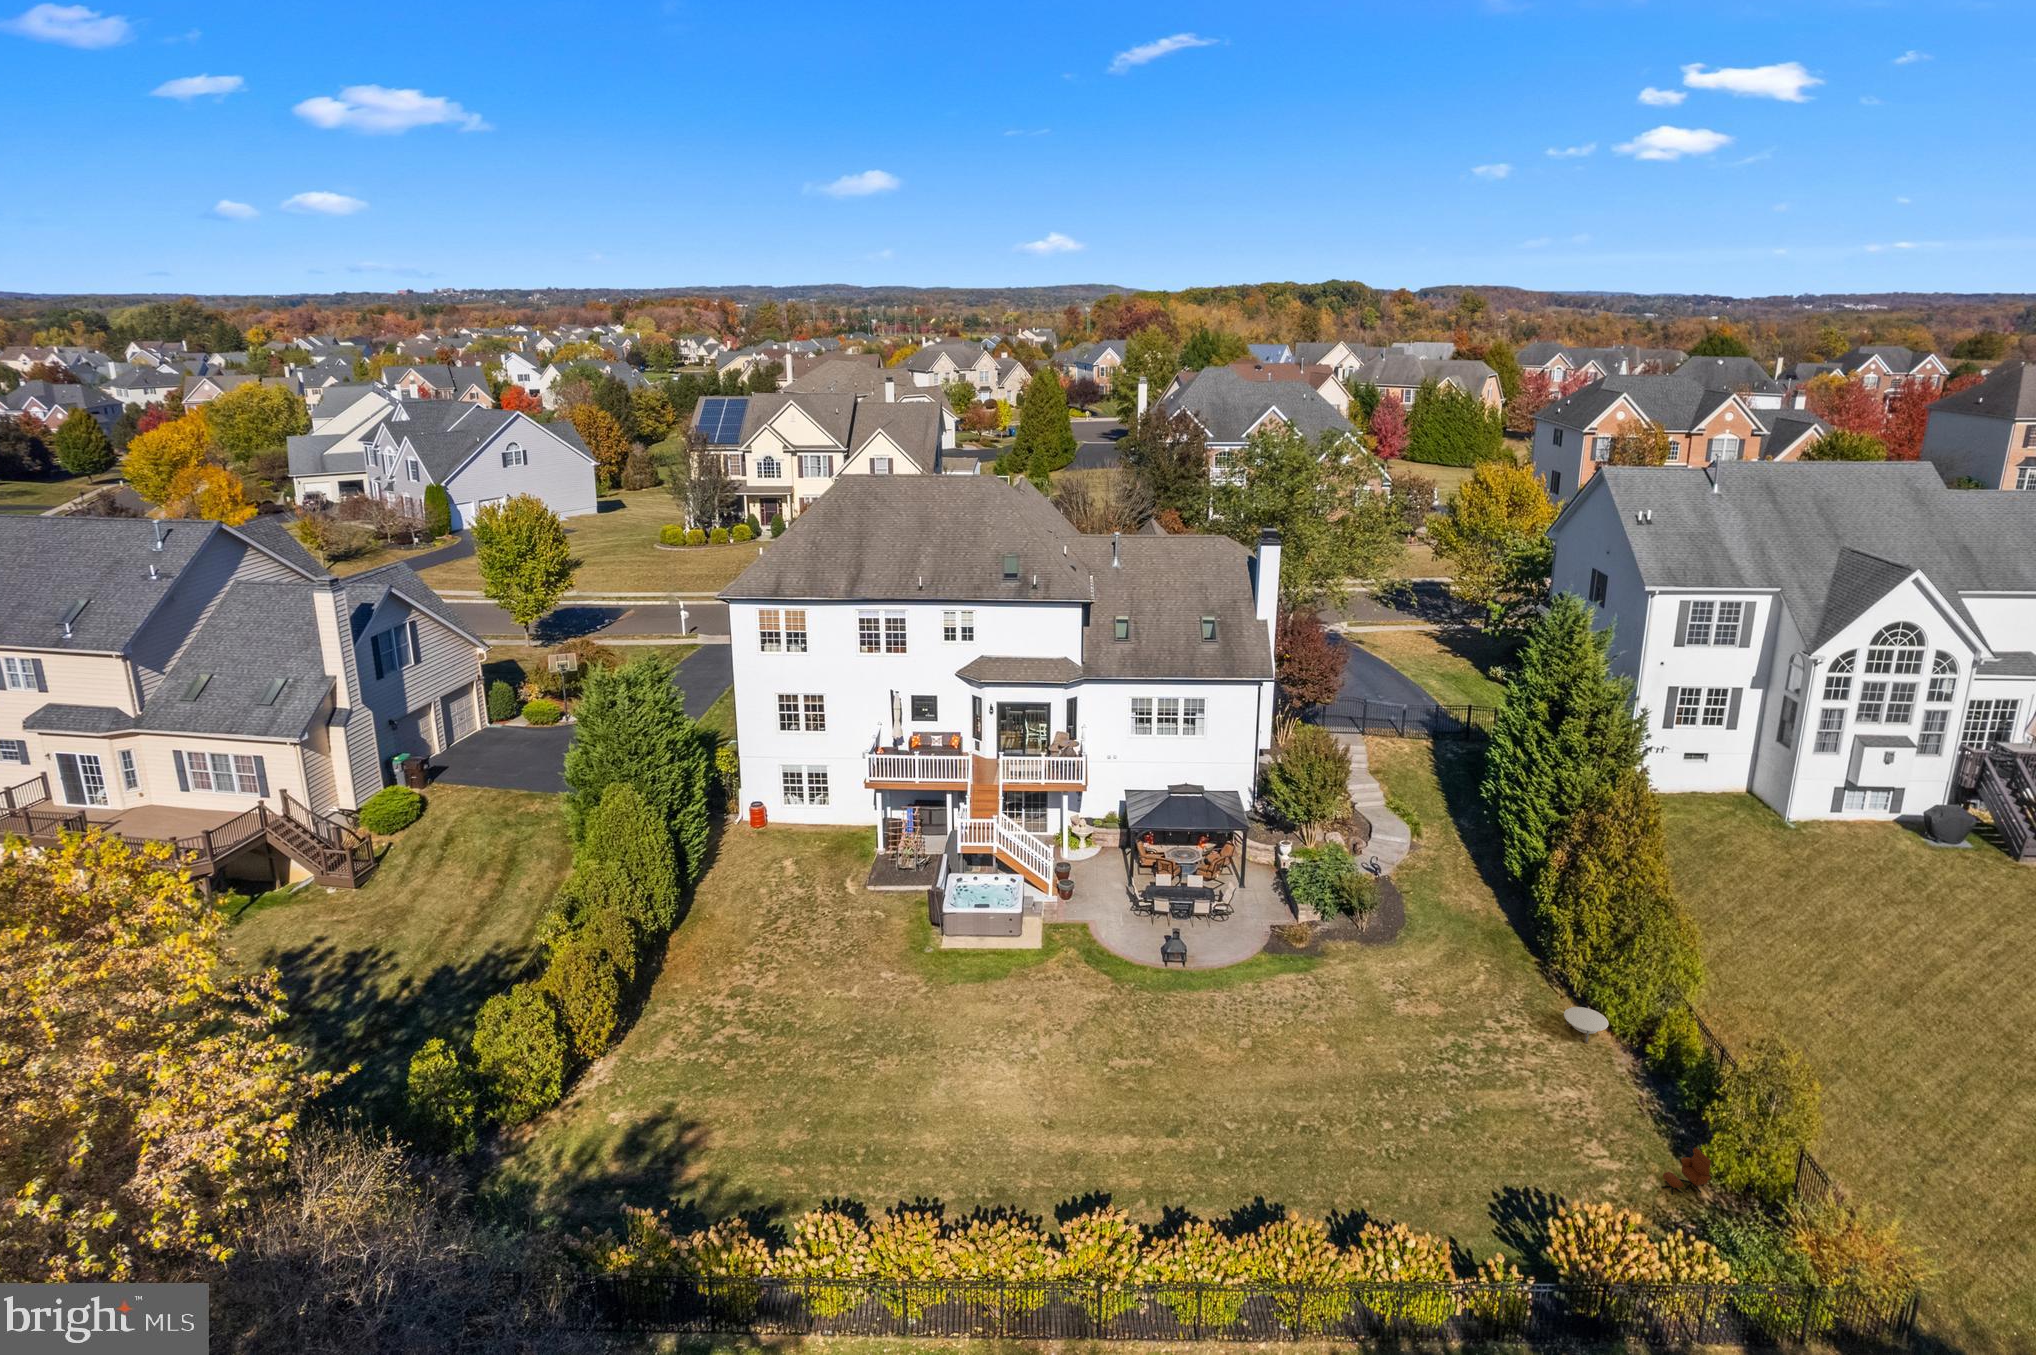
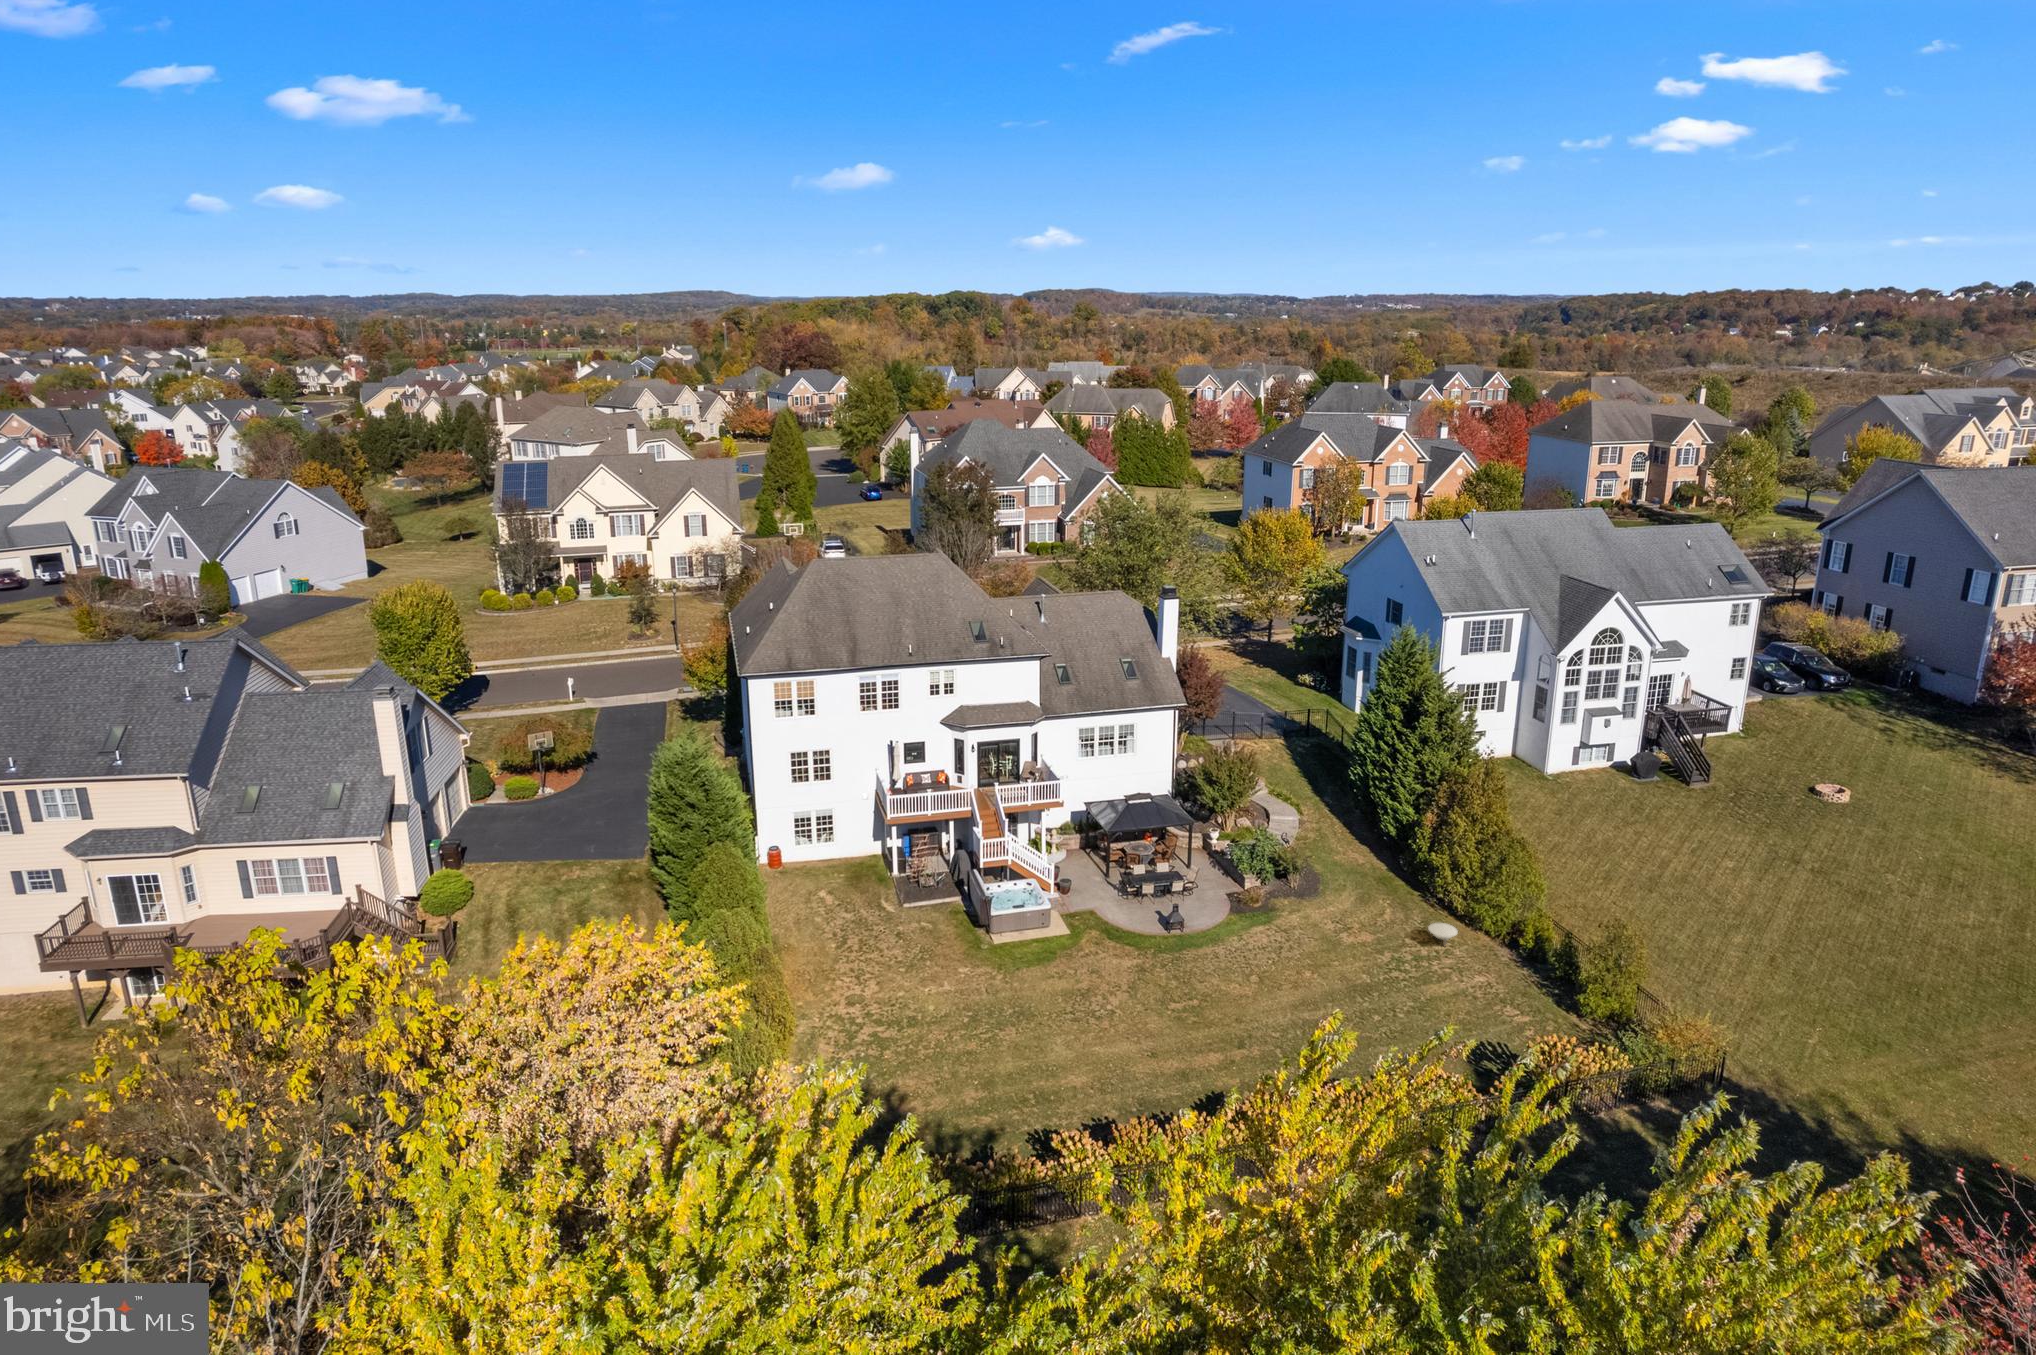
lounge chair: present [1661,1148,1711,1195] -> none [1509,999,1538,1032]

